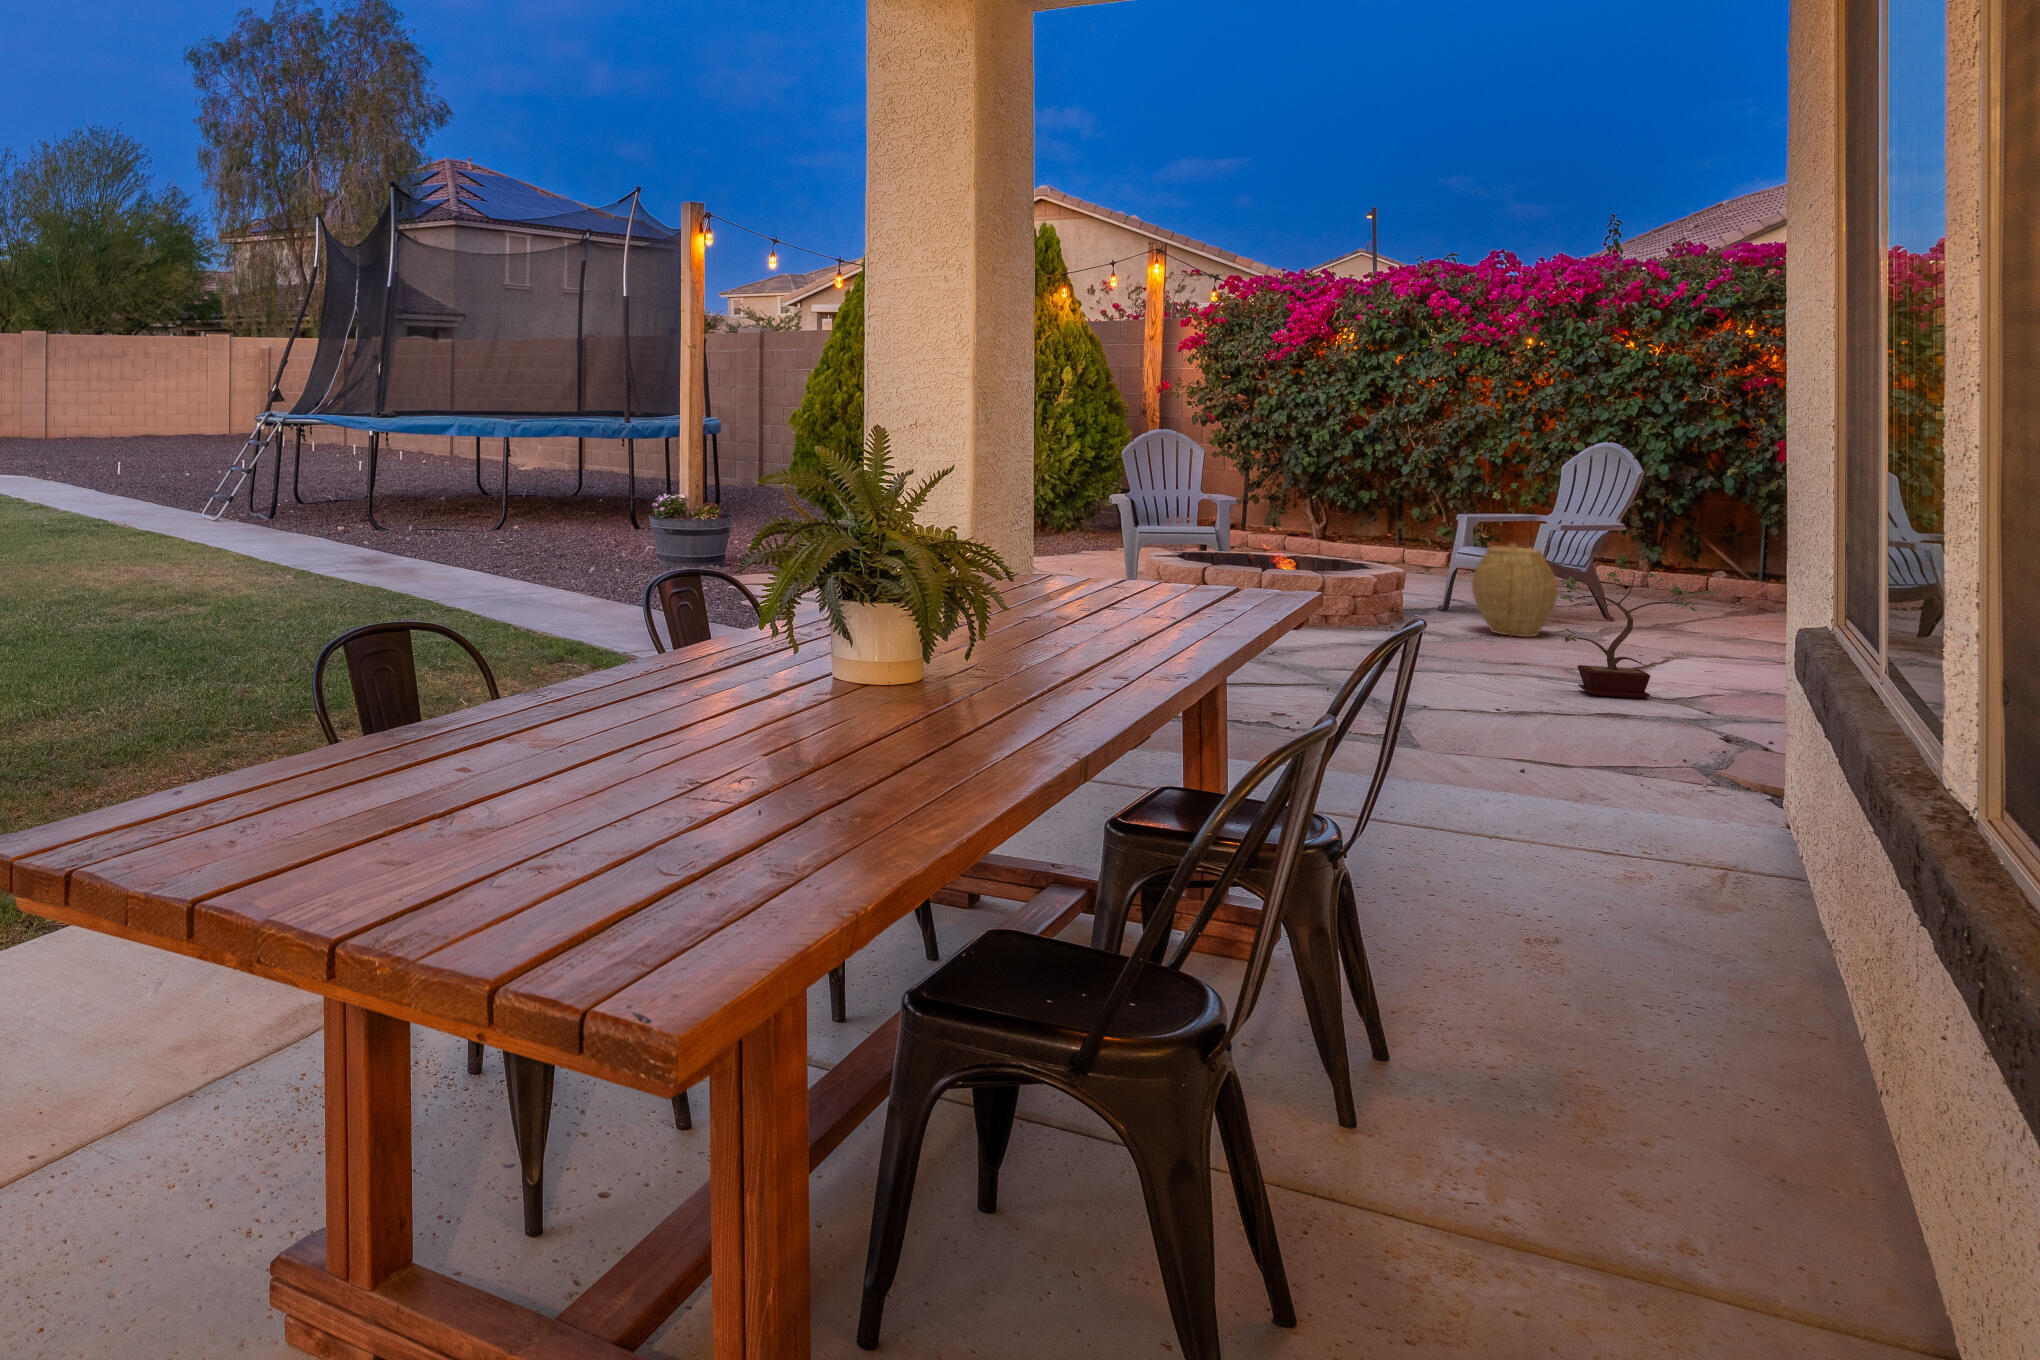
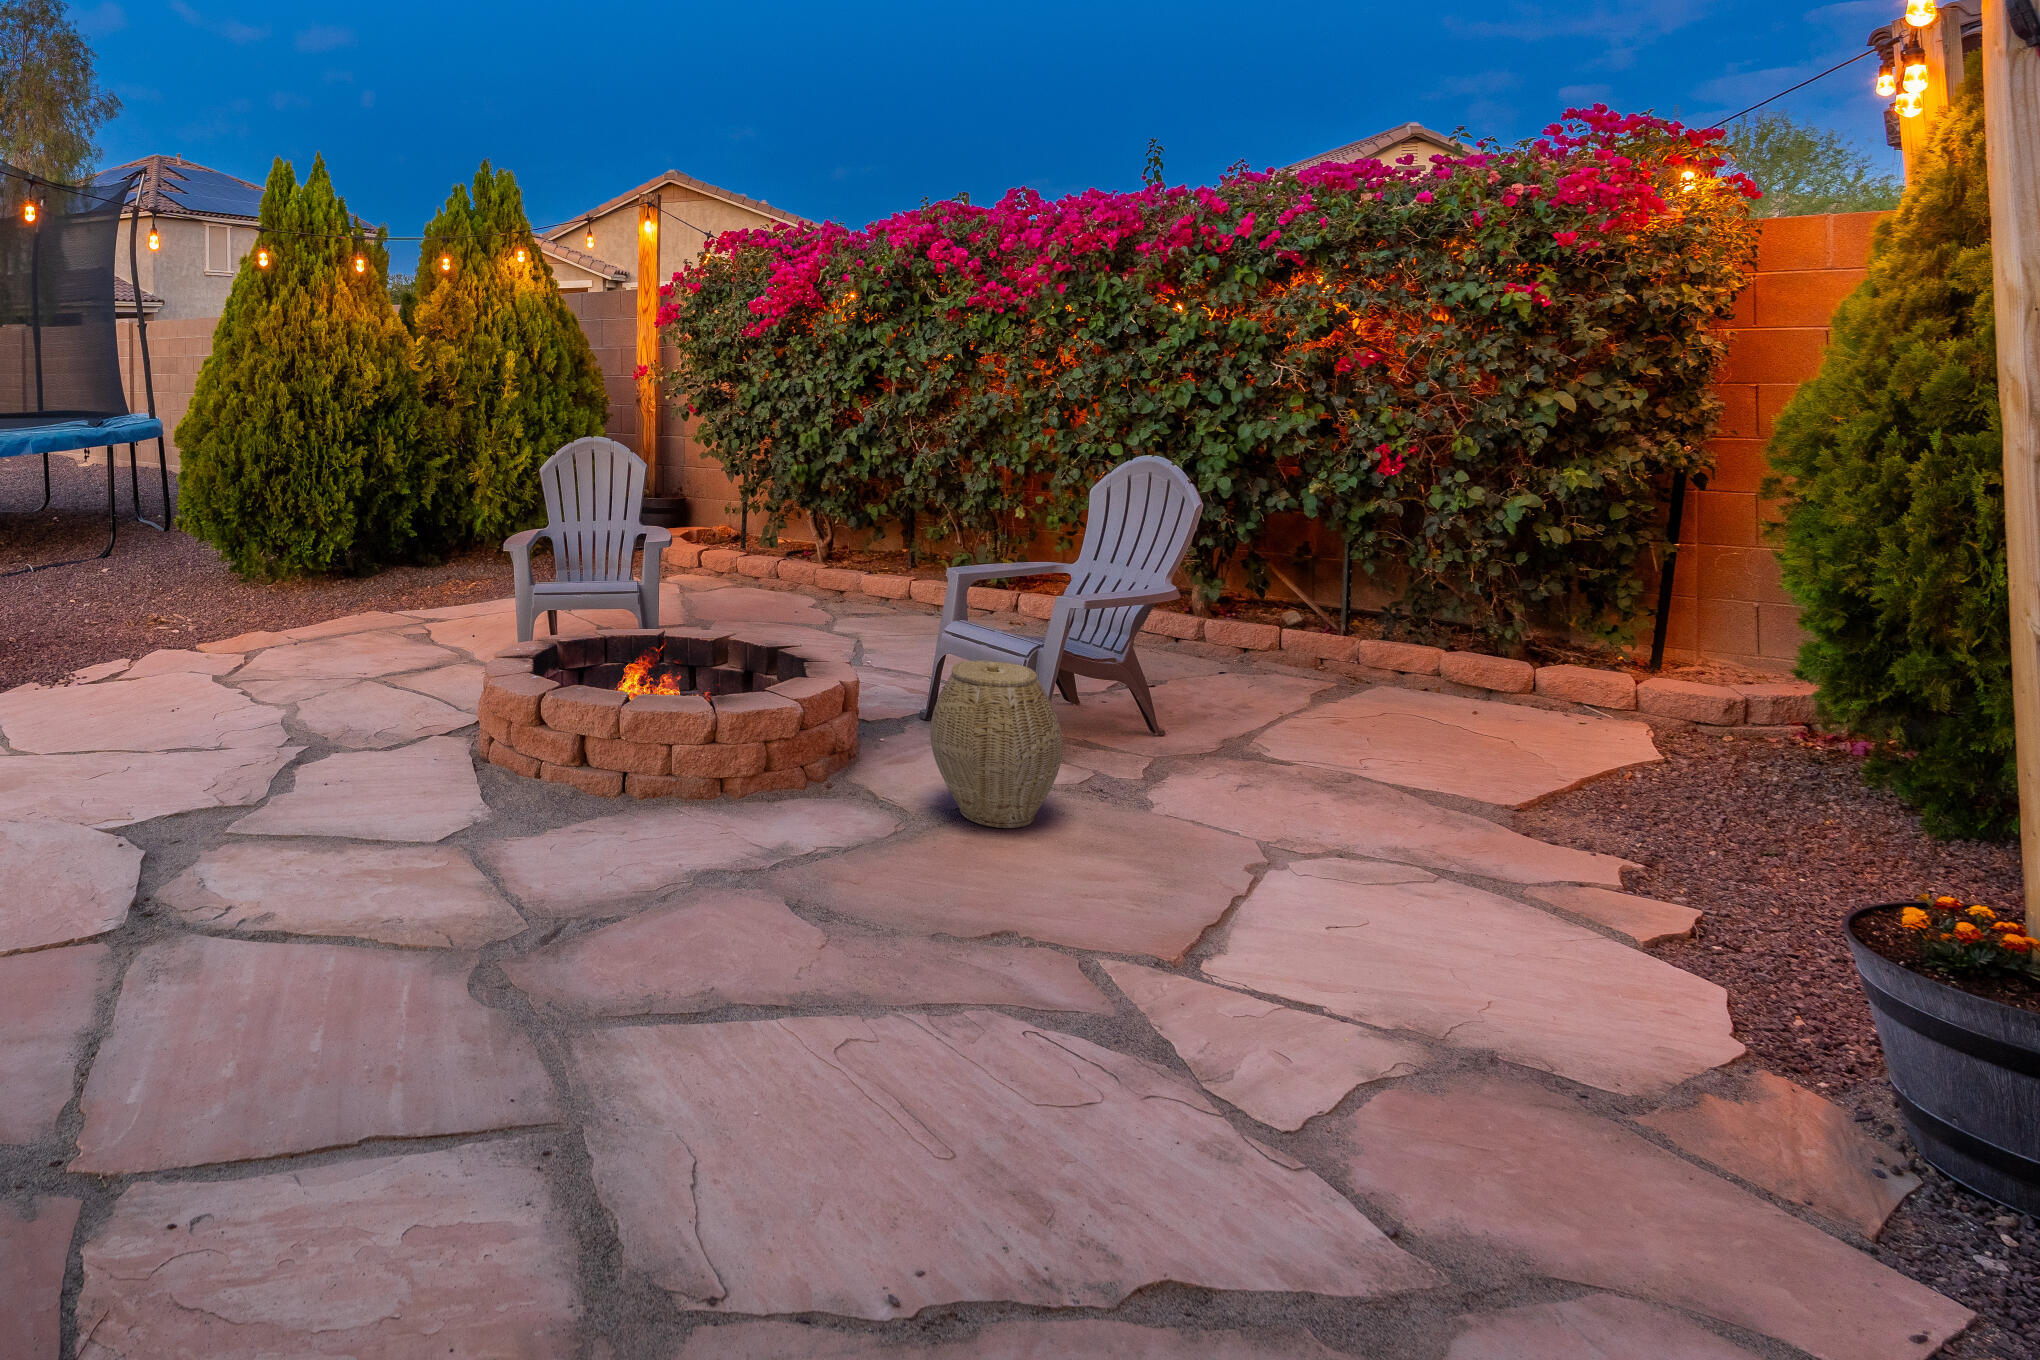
potted plant: present [1560,554,1717,698] -> none [1010,819,1369,1188]

